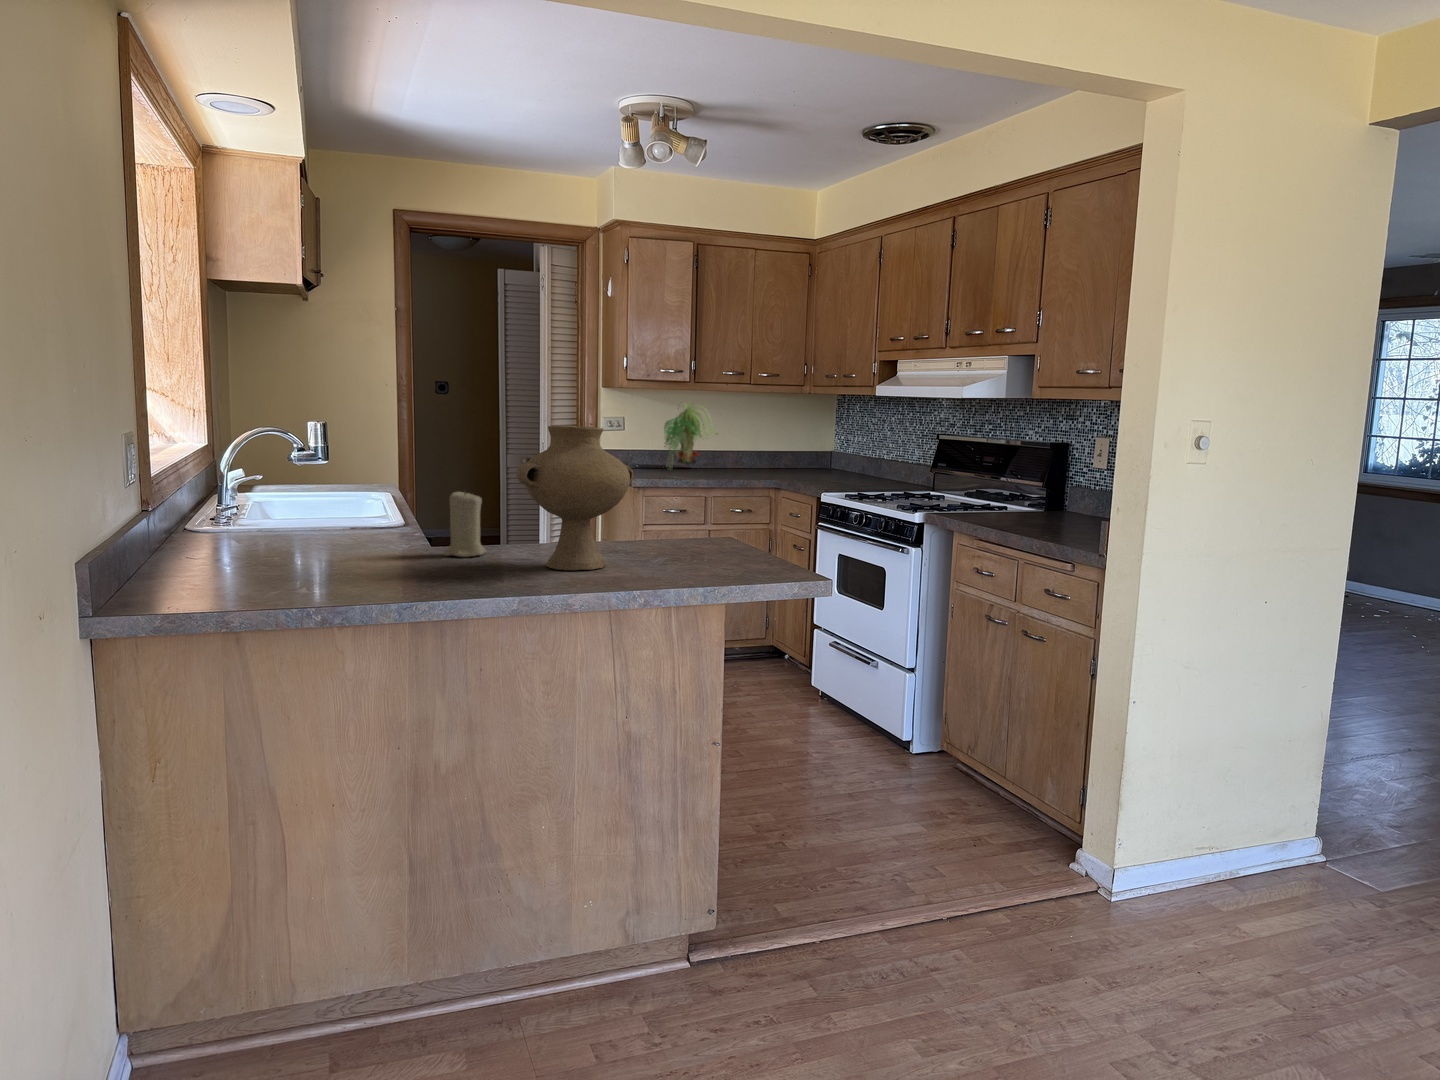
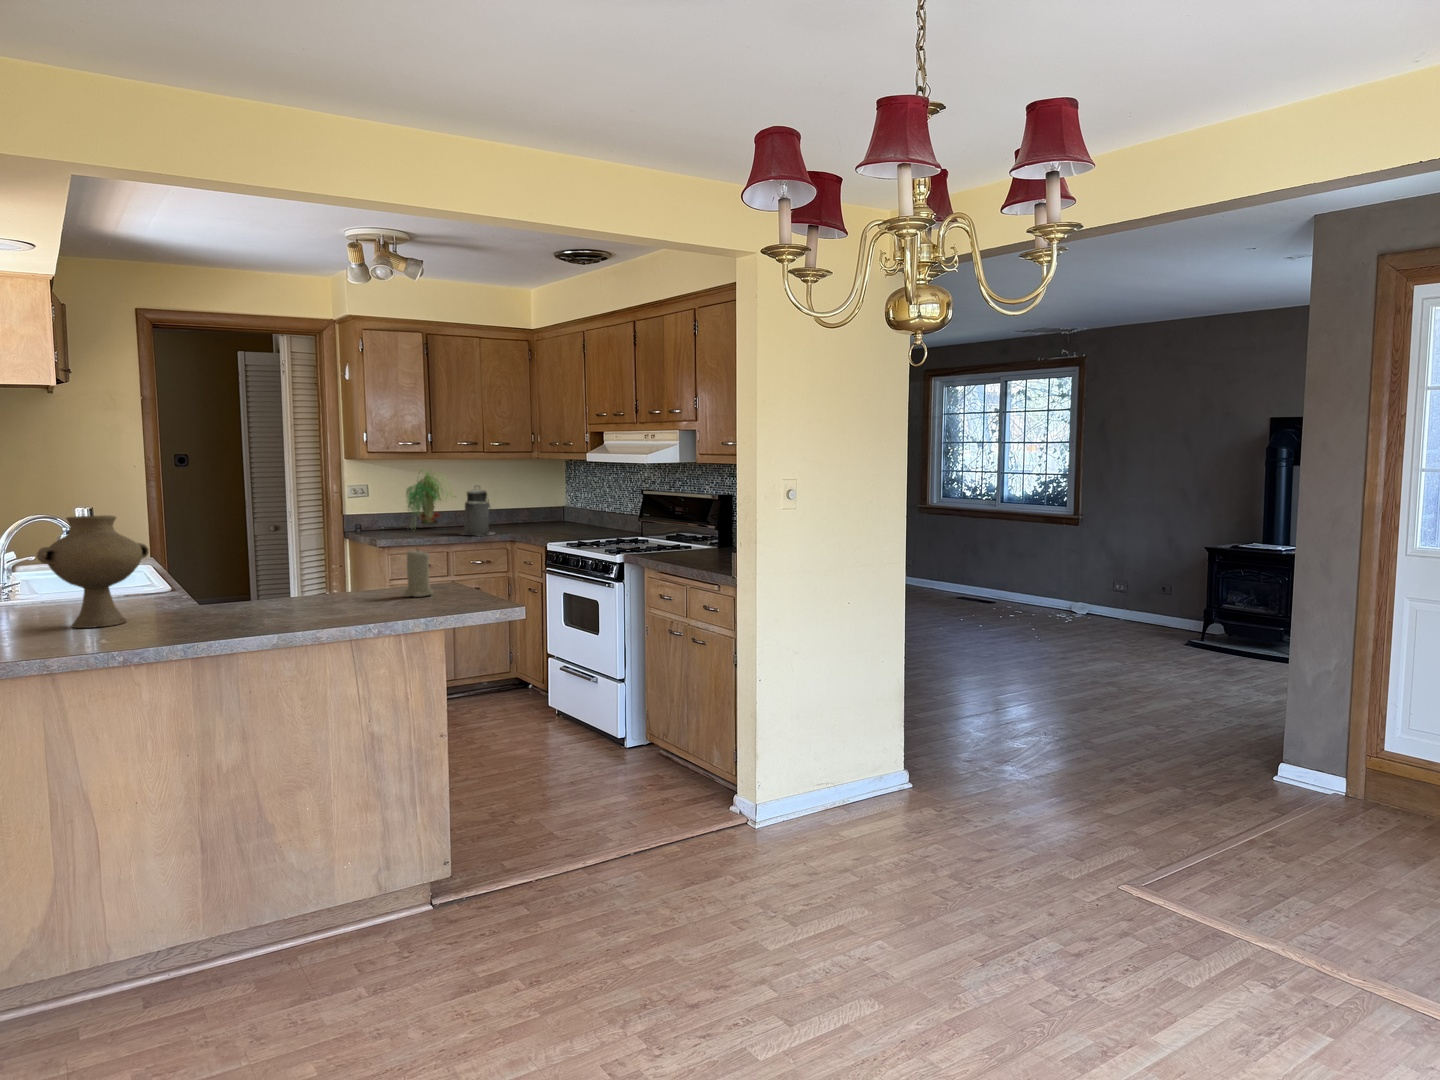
canister: none [722,421,762,479] -> present [463,489,495,535]
vase: present [517,426,633,570] -> present [37,516,149,628]
candle: present [444,490,486,557] -> present [404,550,433,597]

